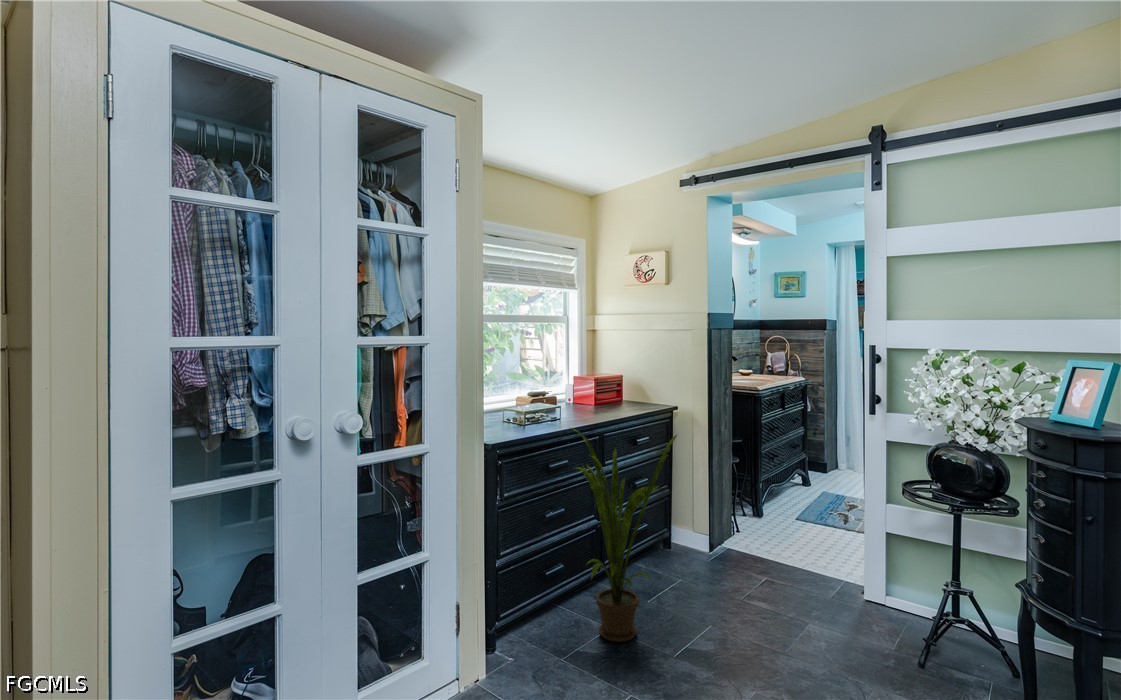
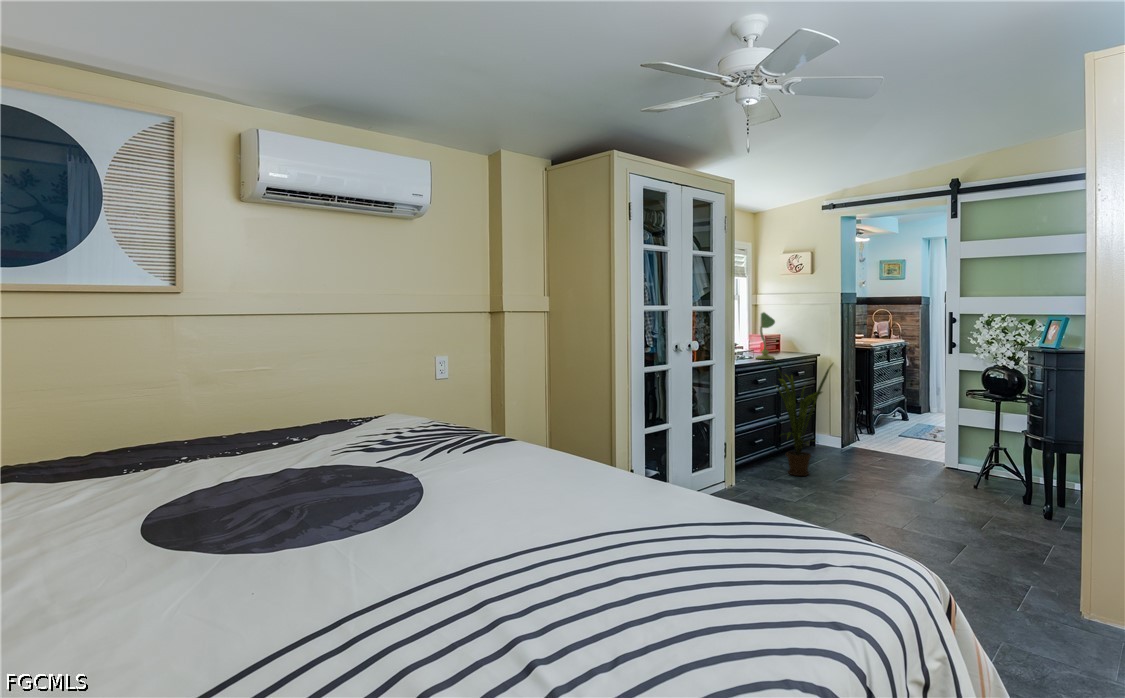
table lamp: none [567,342,600,419] -> present [756,312,775,359]

